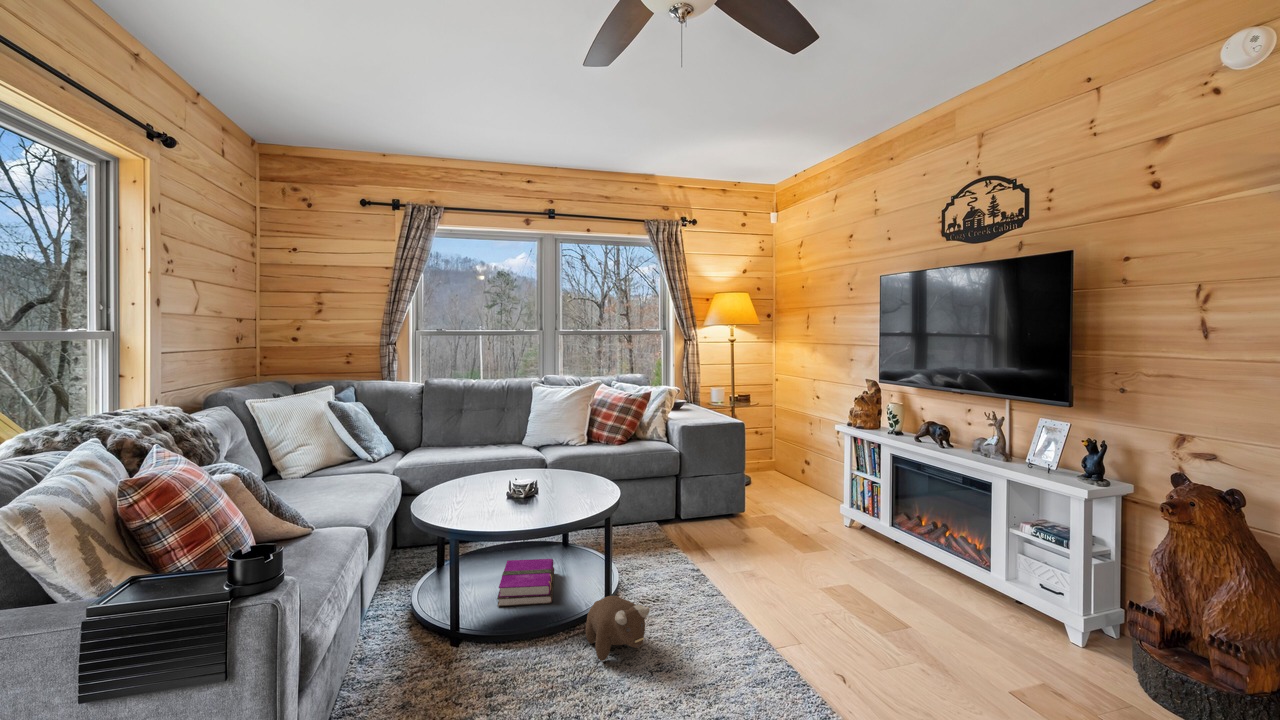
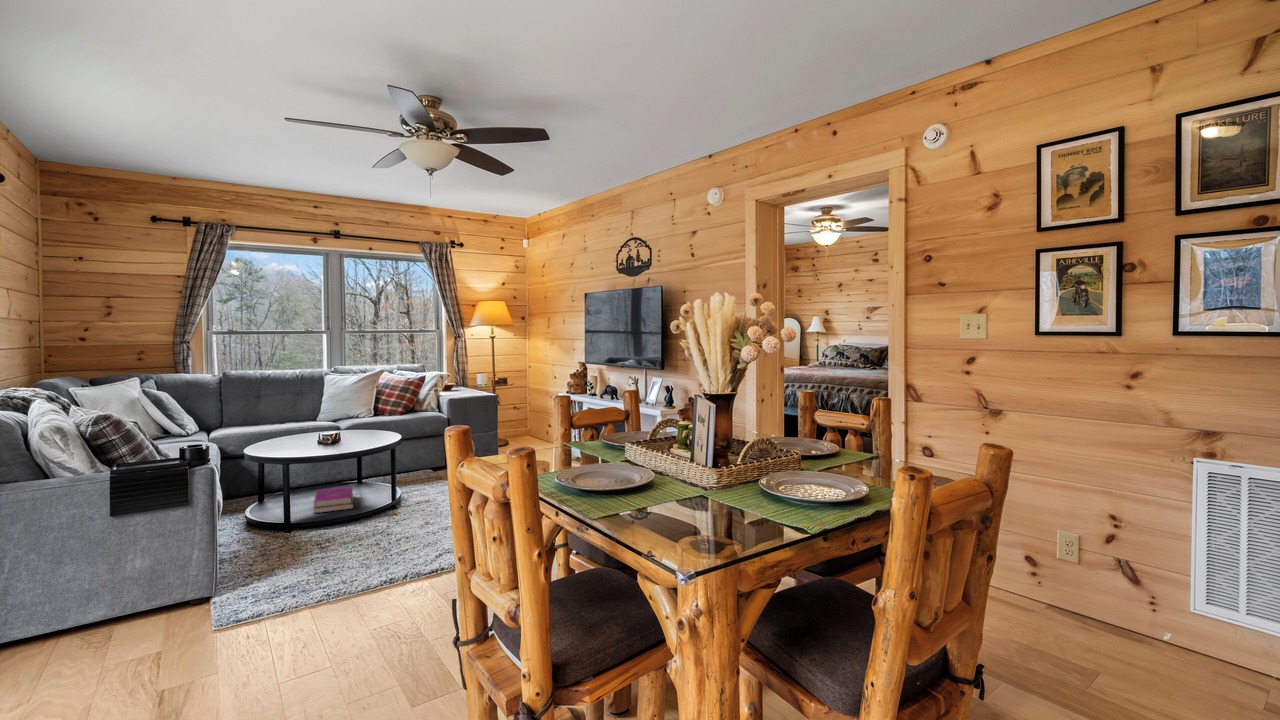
plush toy: present [586,596,650,661] -> none [378,492,419,527]

